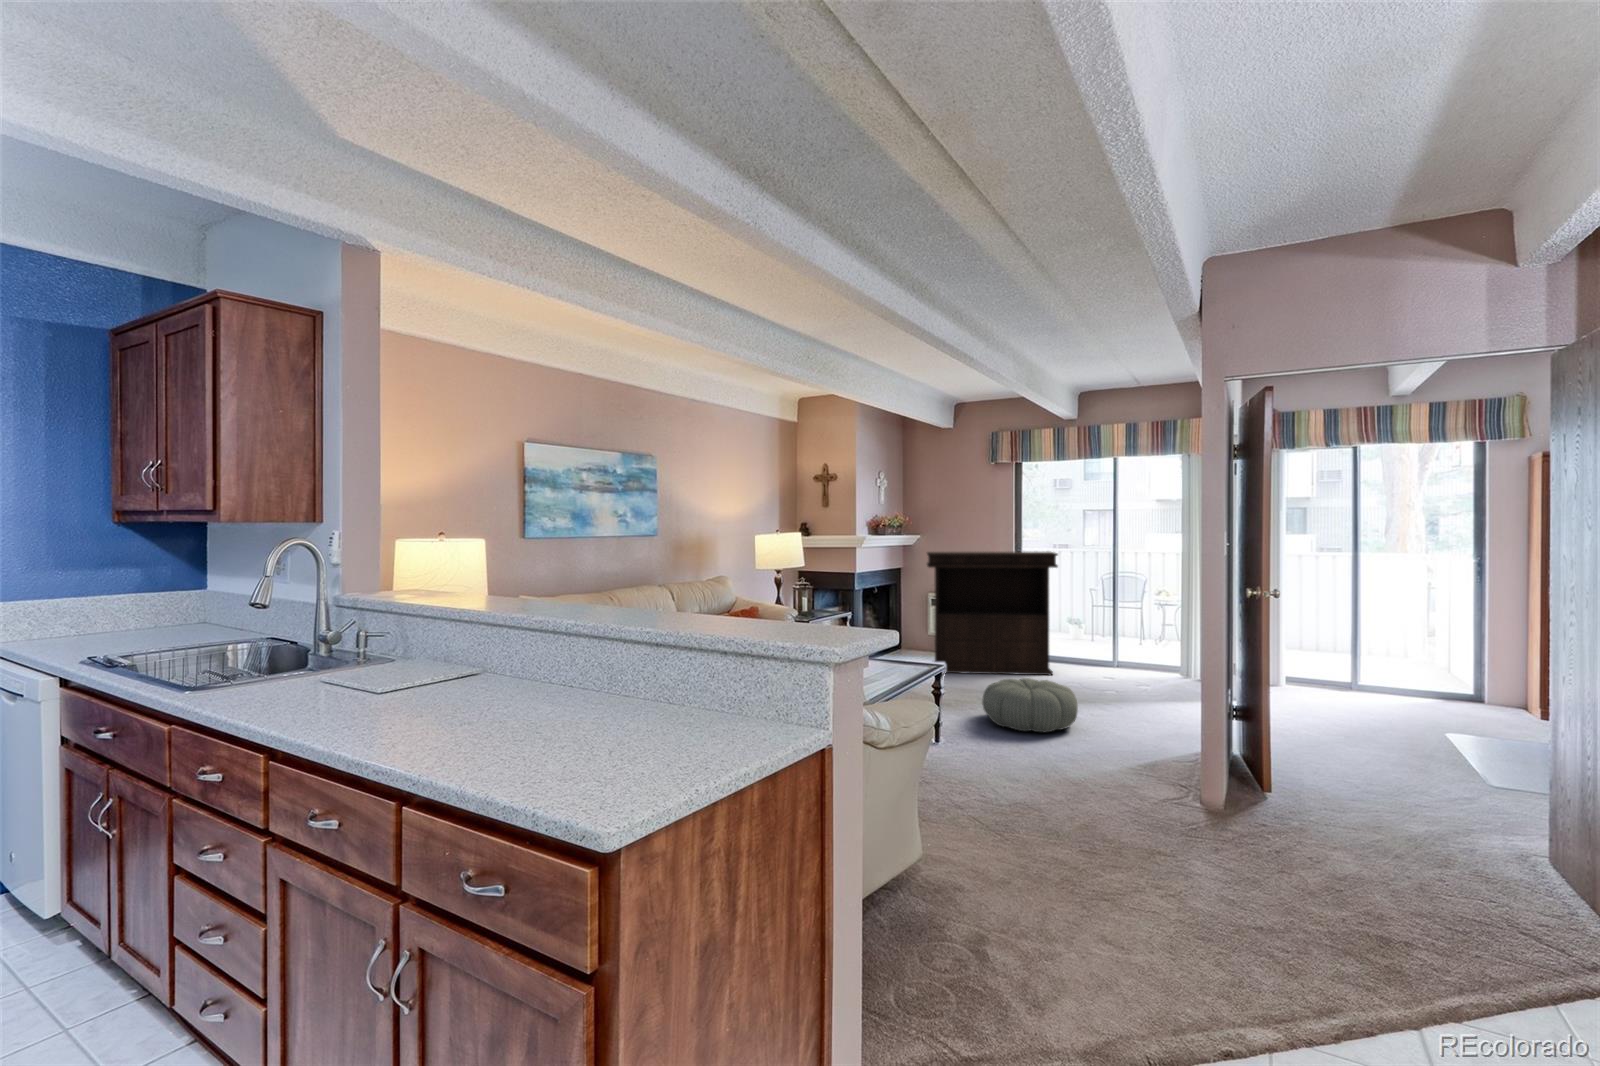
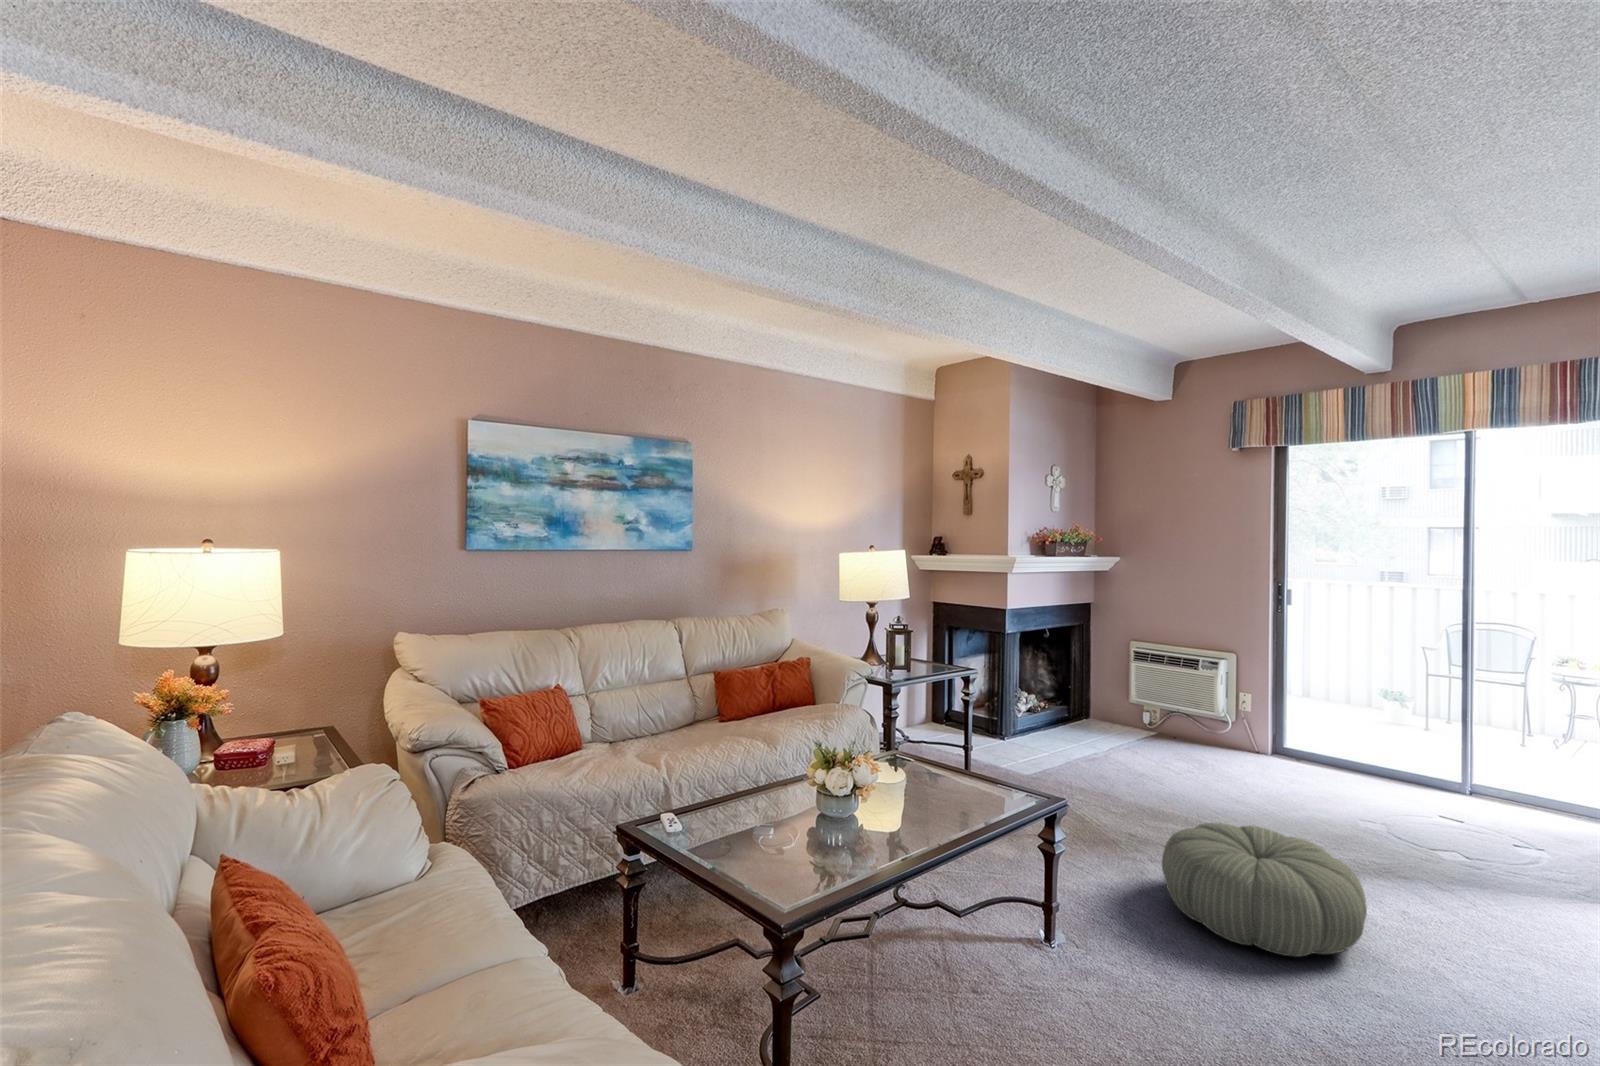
console table: present [927,552,1058,675] -> none [1111,582,1347,800]

